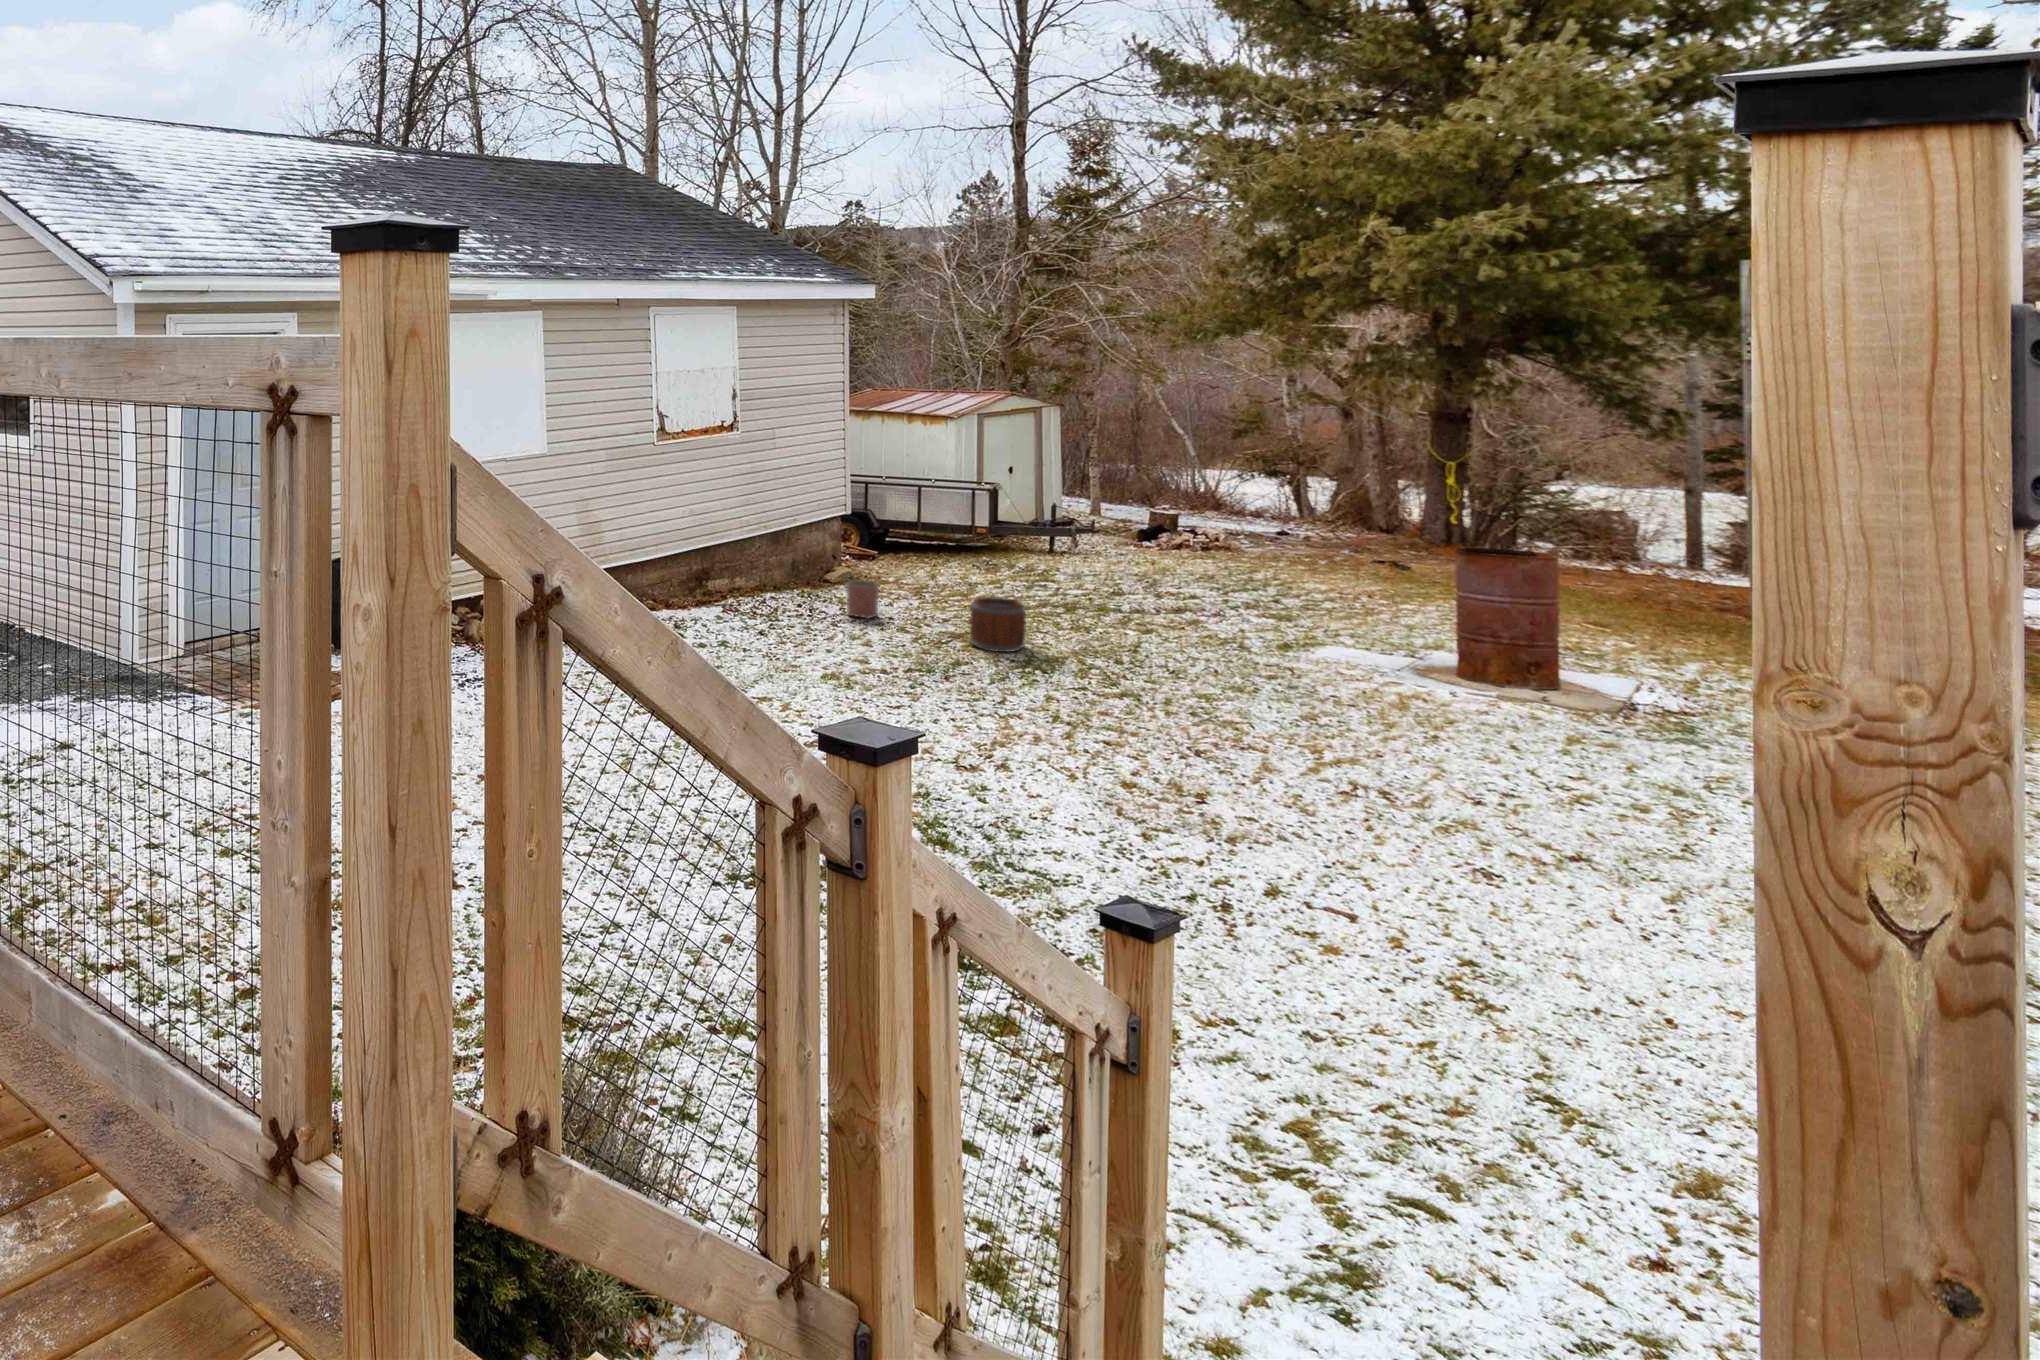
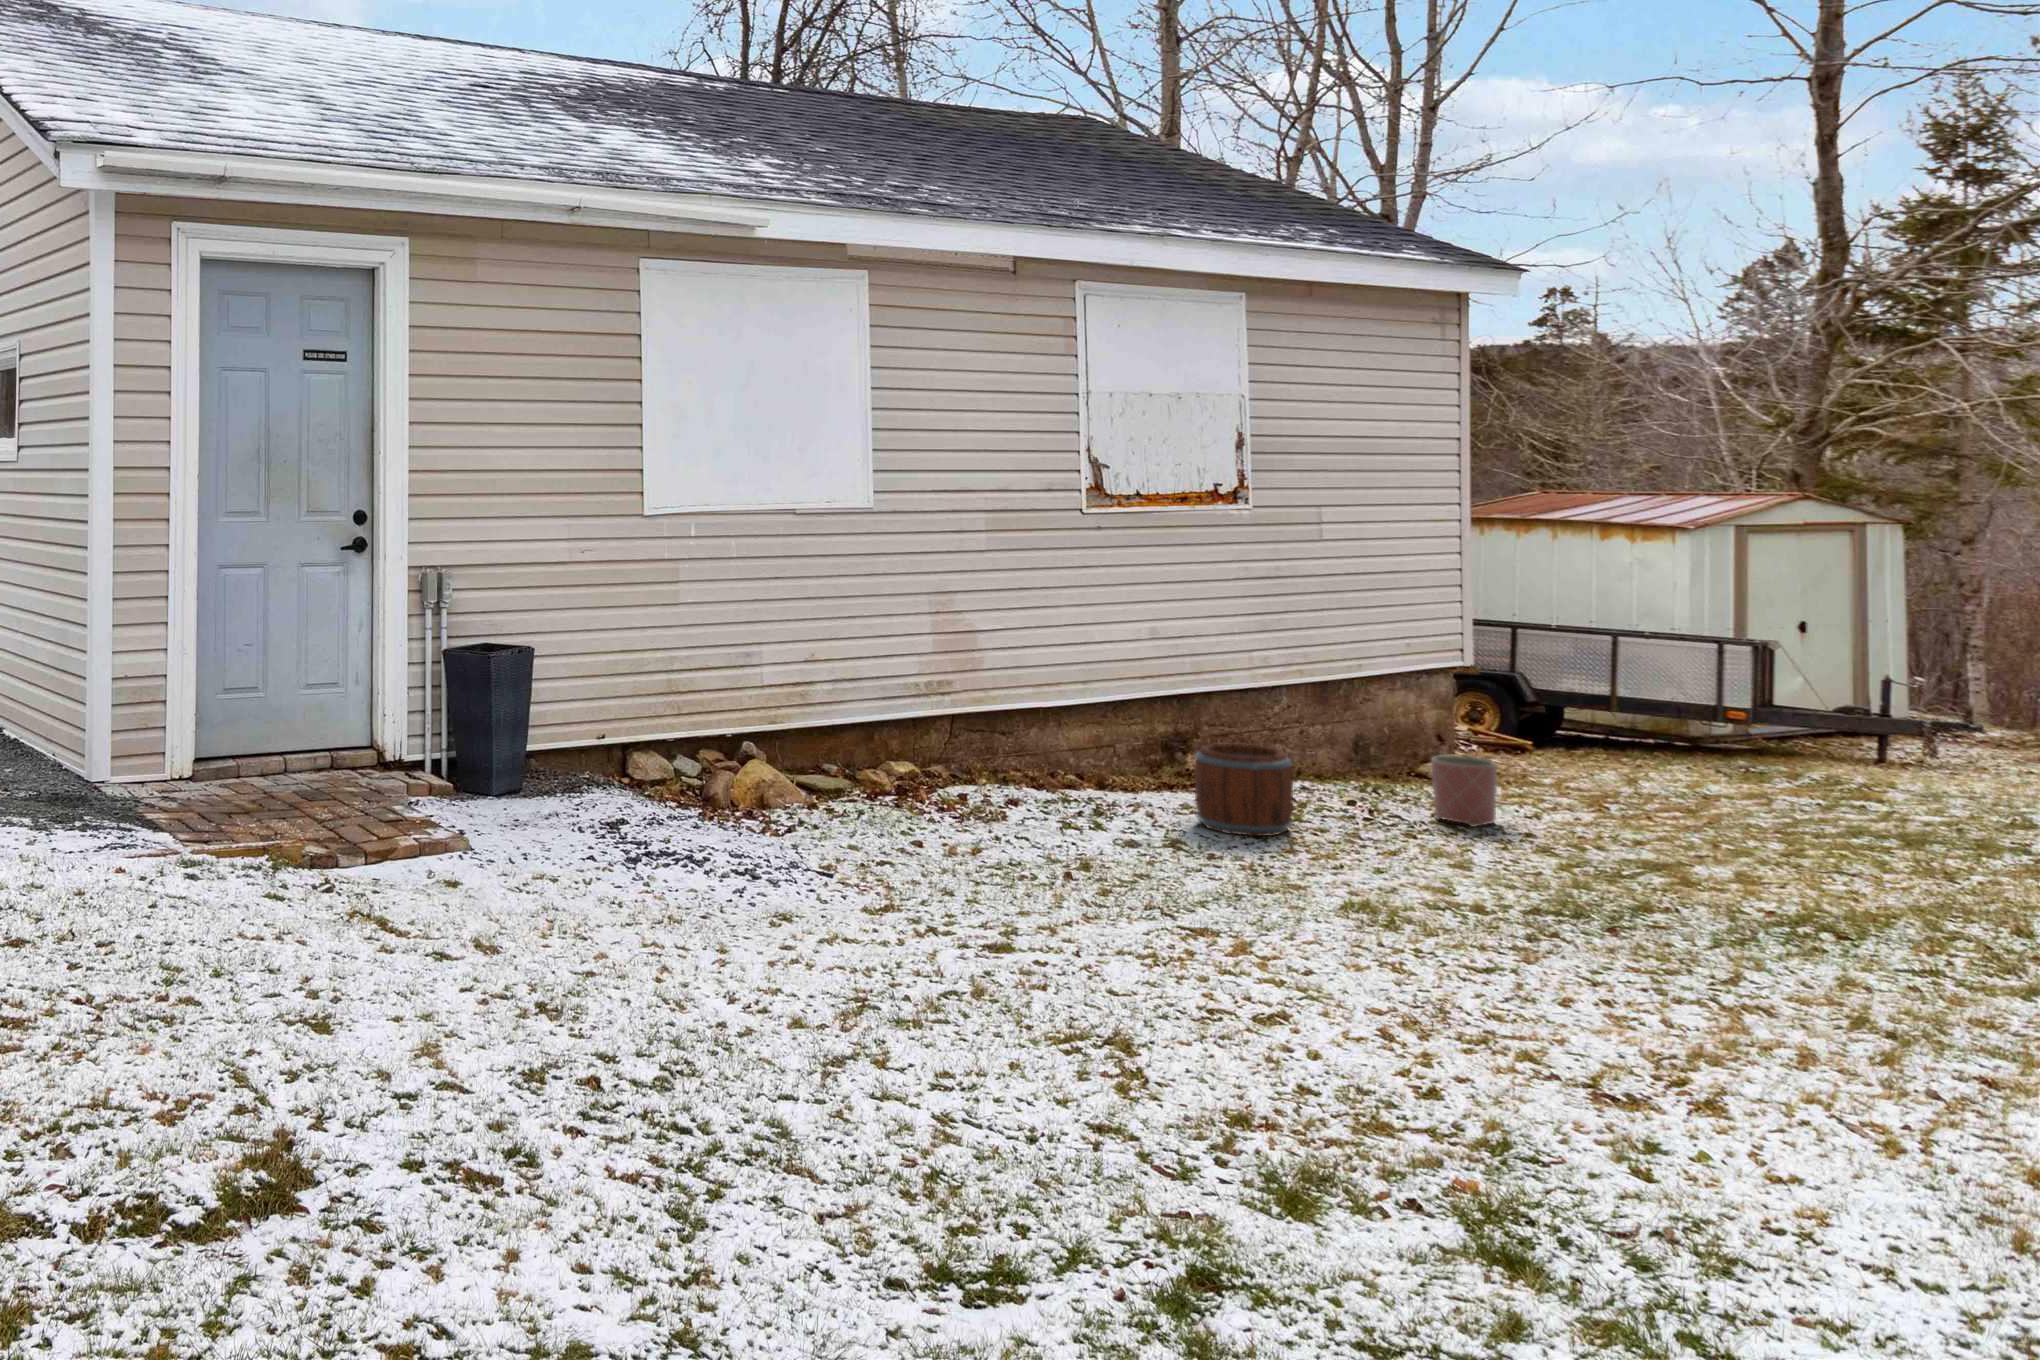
bucket: present [970,597,1026,652] -> present [1195,744,1293,836]

